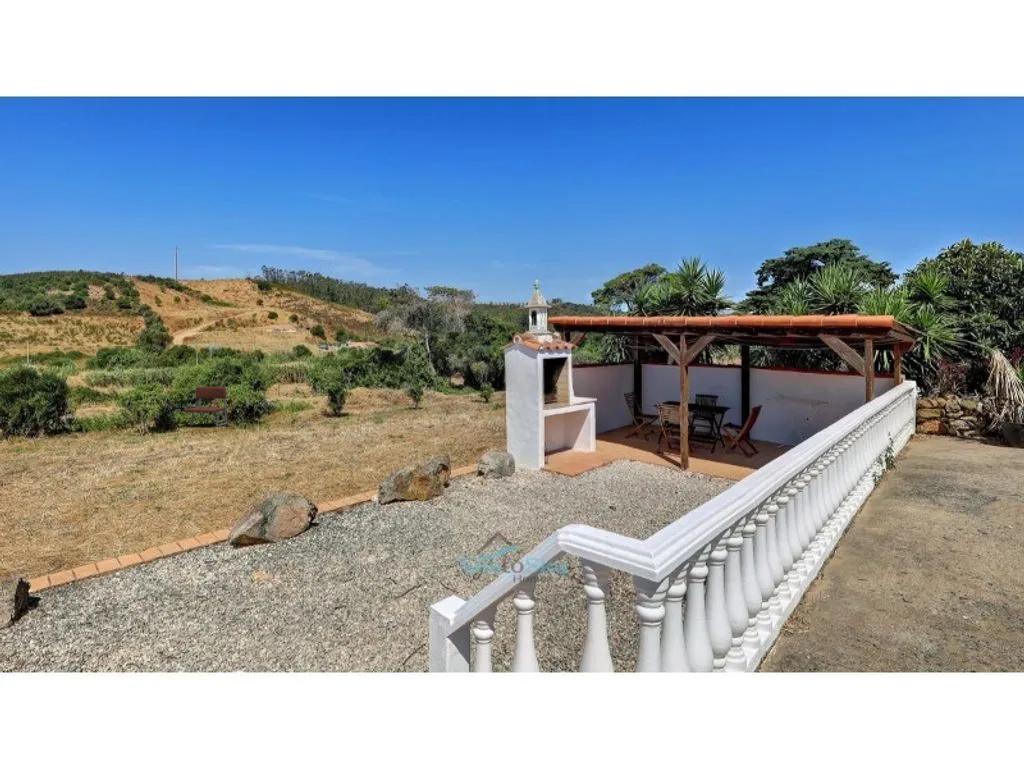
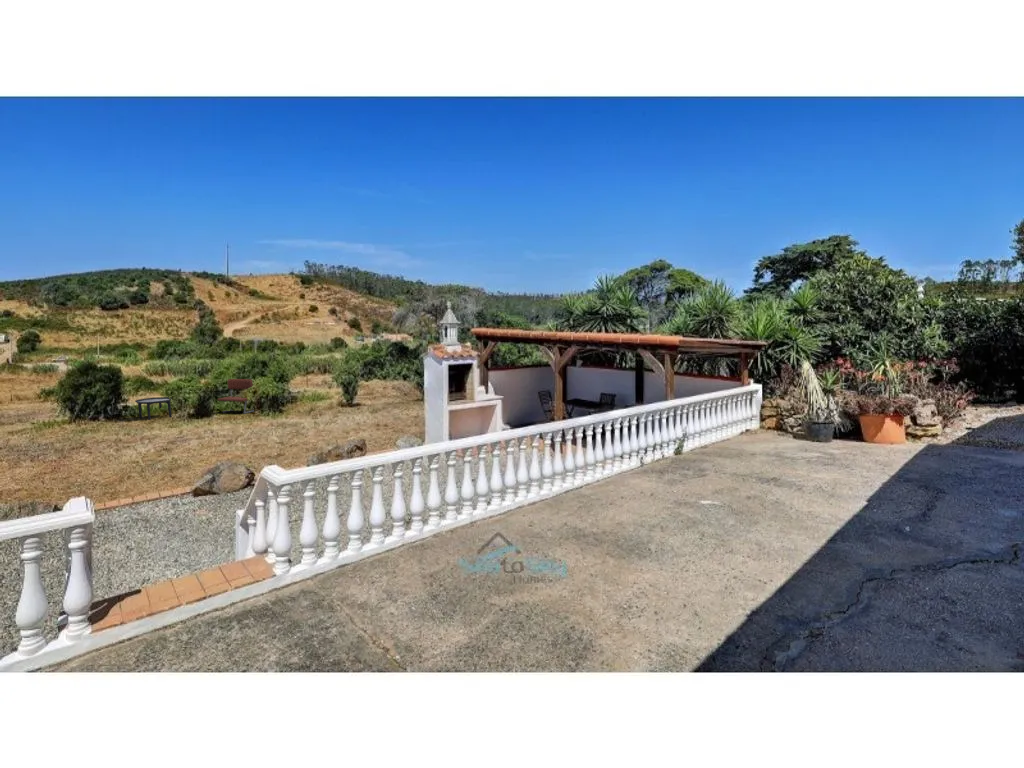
round table: none [84,408,130,436] -> present [135,397,172,420]

